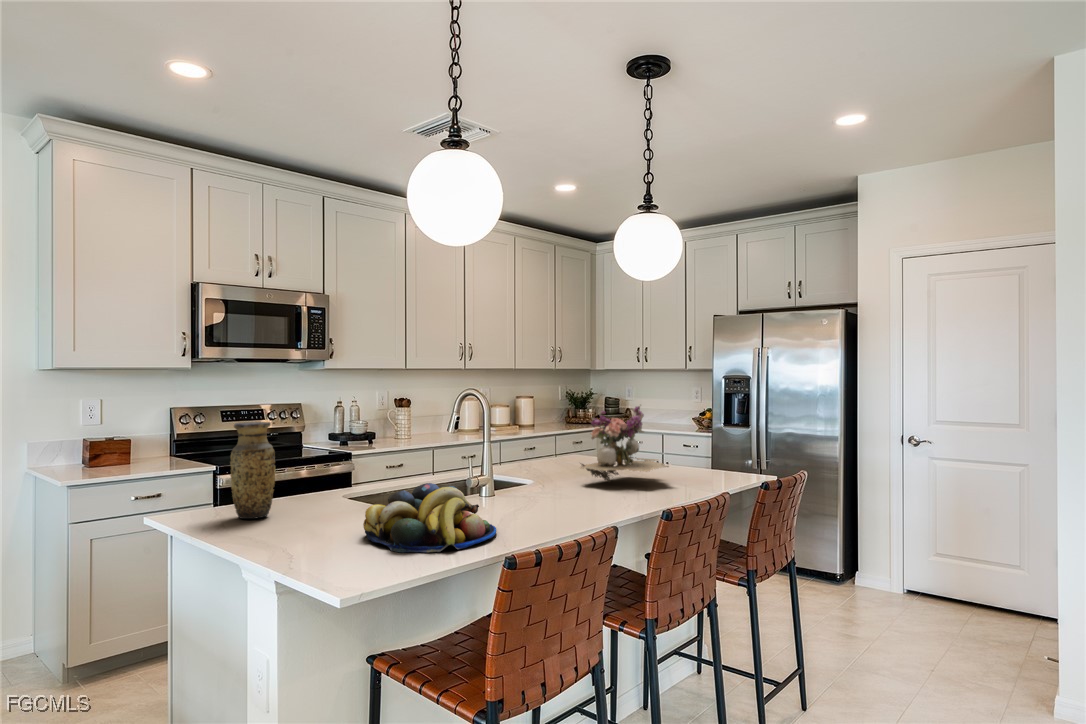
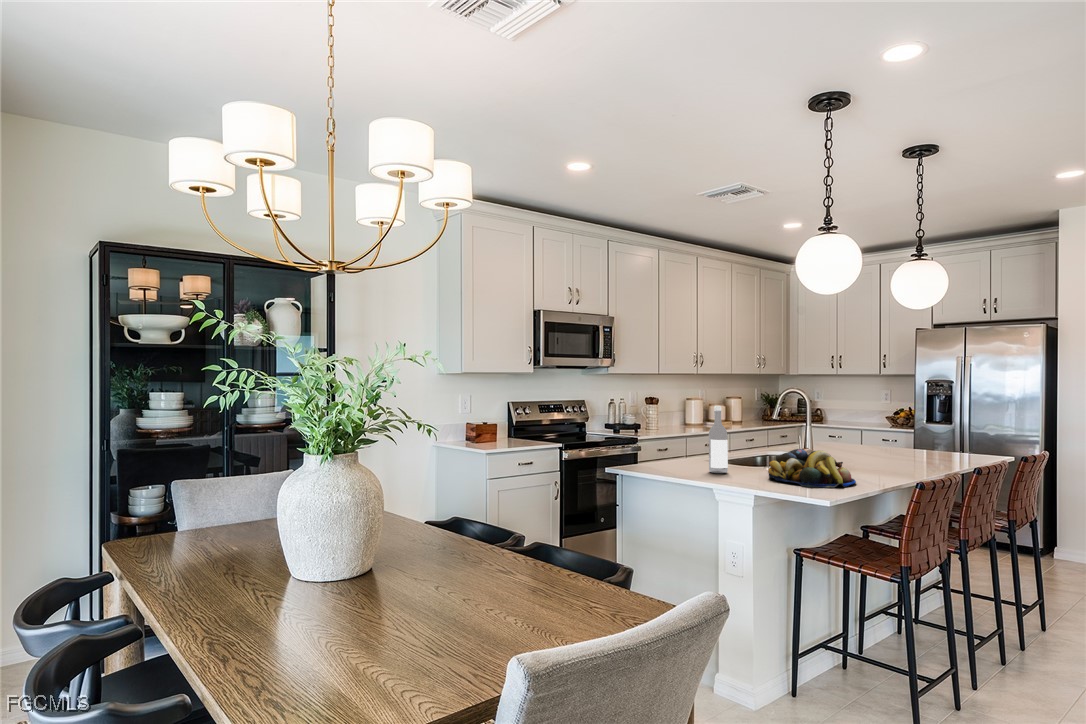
flower arrangement: present [581,406,669,482] -> none [857,401,930,459]
wine bottle: none [296,418,326,524] -> present [709,406,728,473]
vase: present [230,422,275,519] -> none [662,409,688,470]

